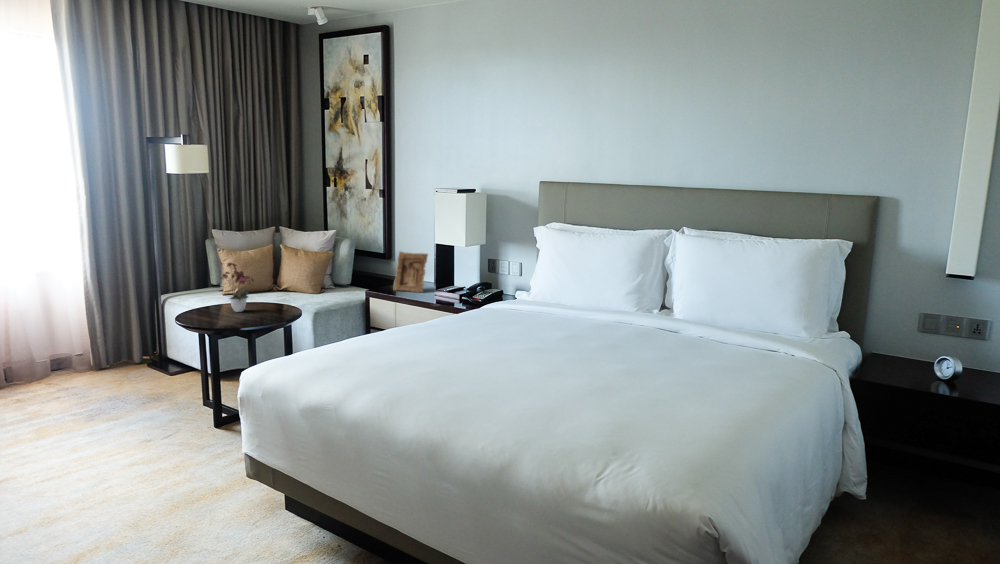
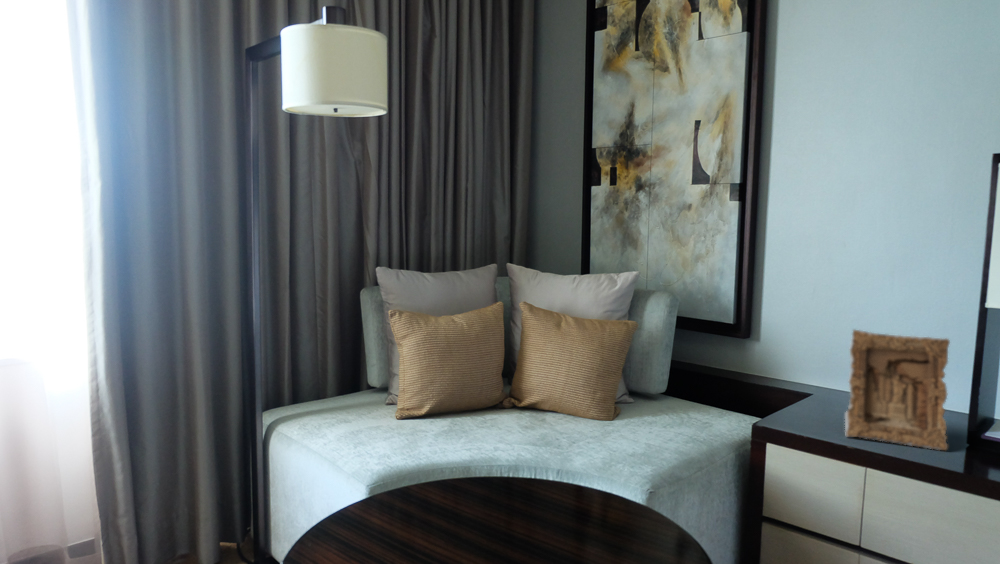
flower arrangement: present [222,262,254,312] -> none [413,359,527,527]

